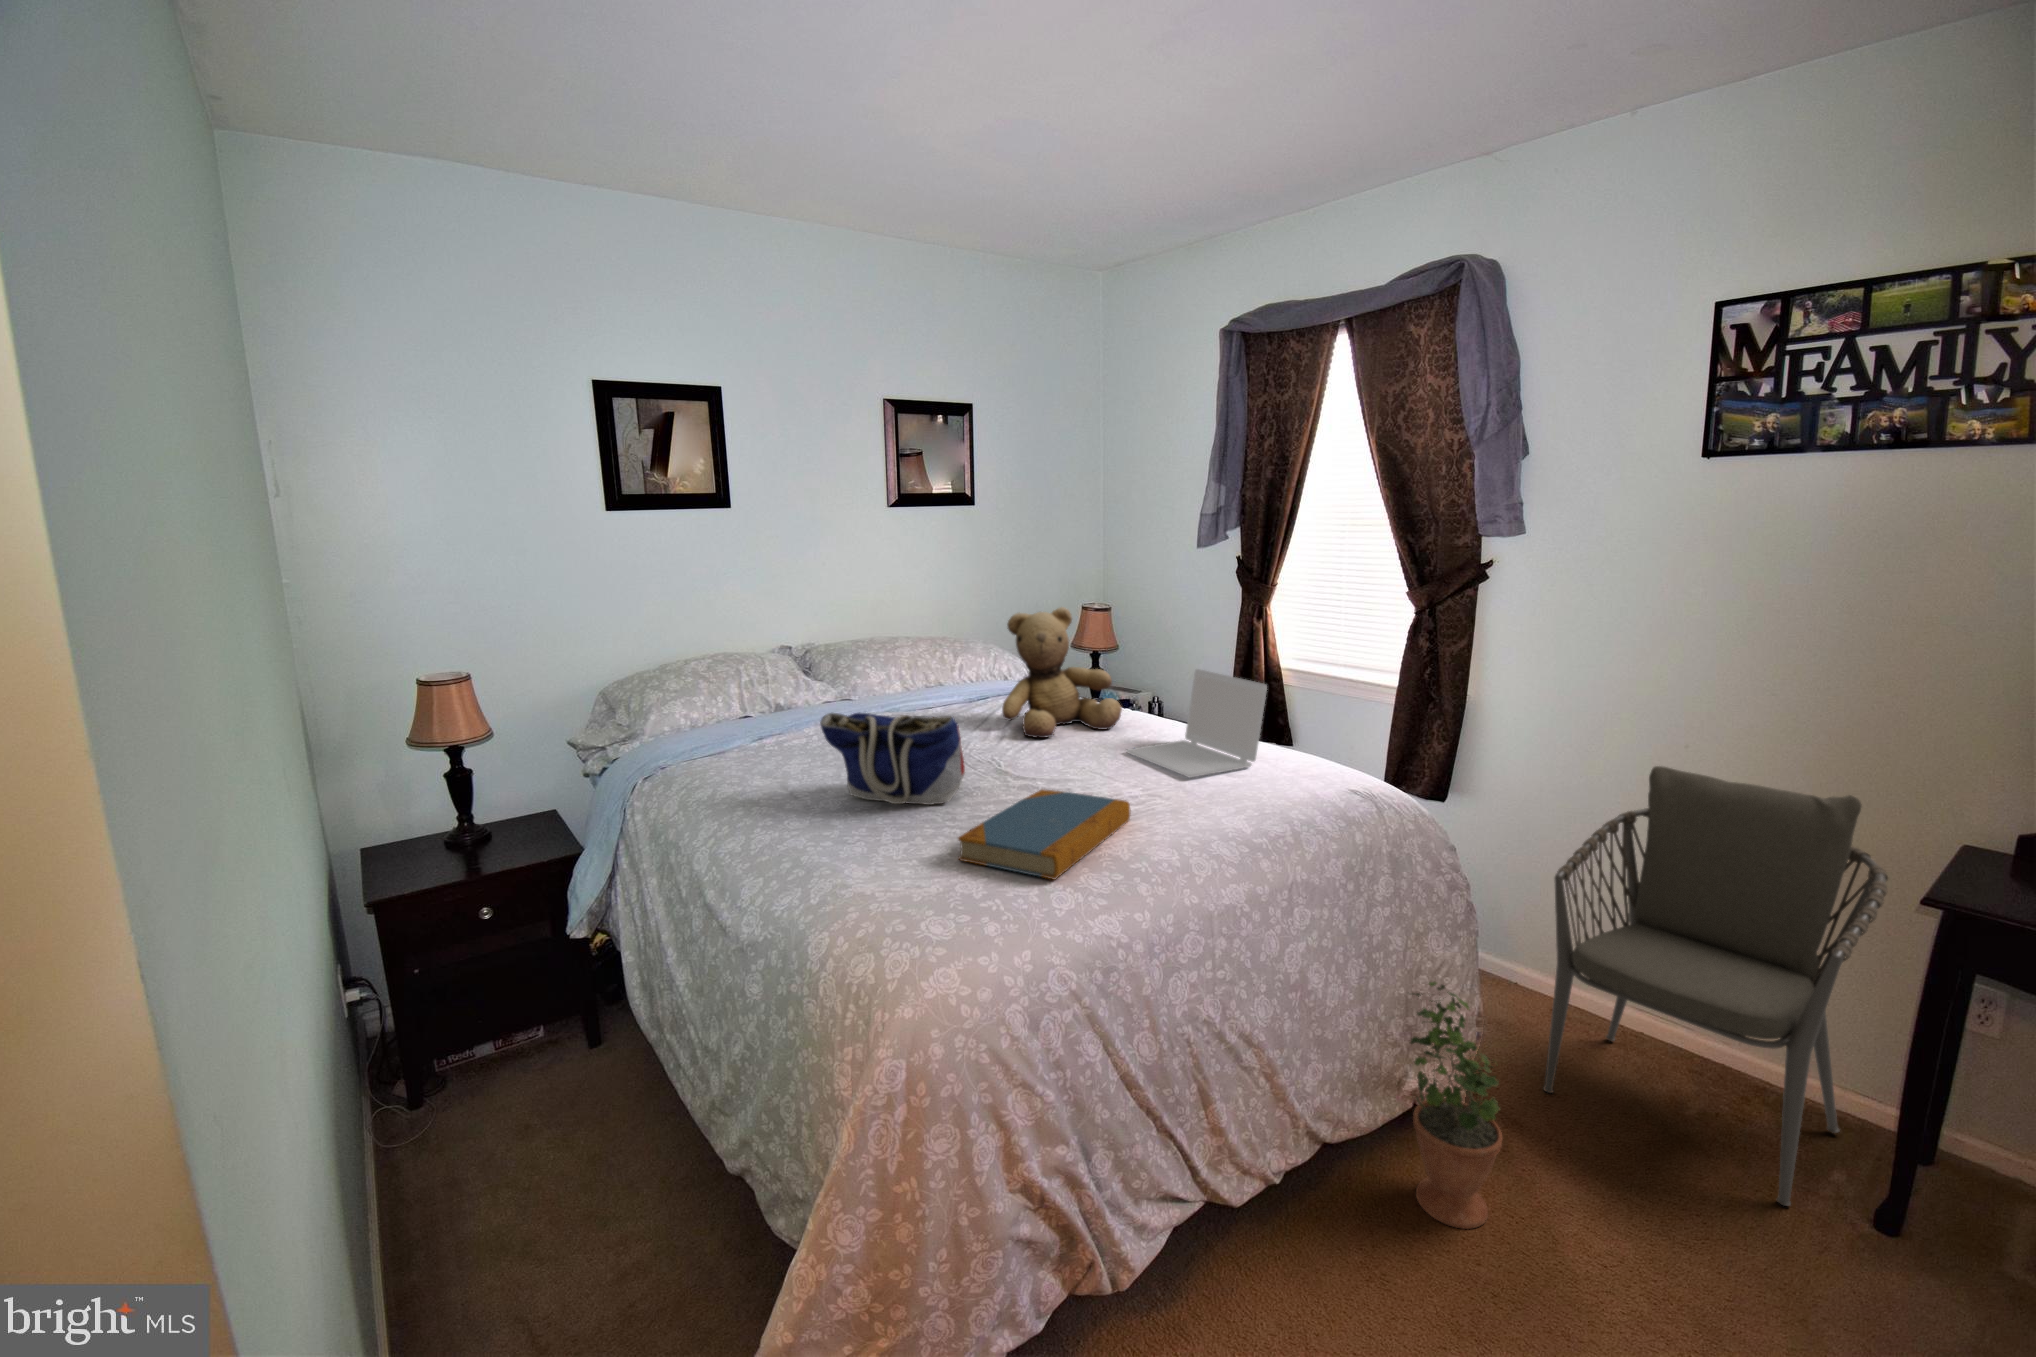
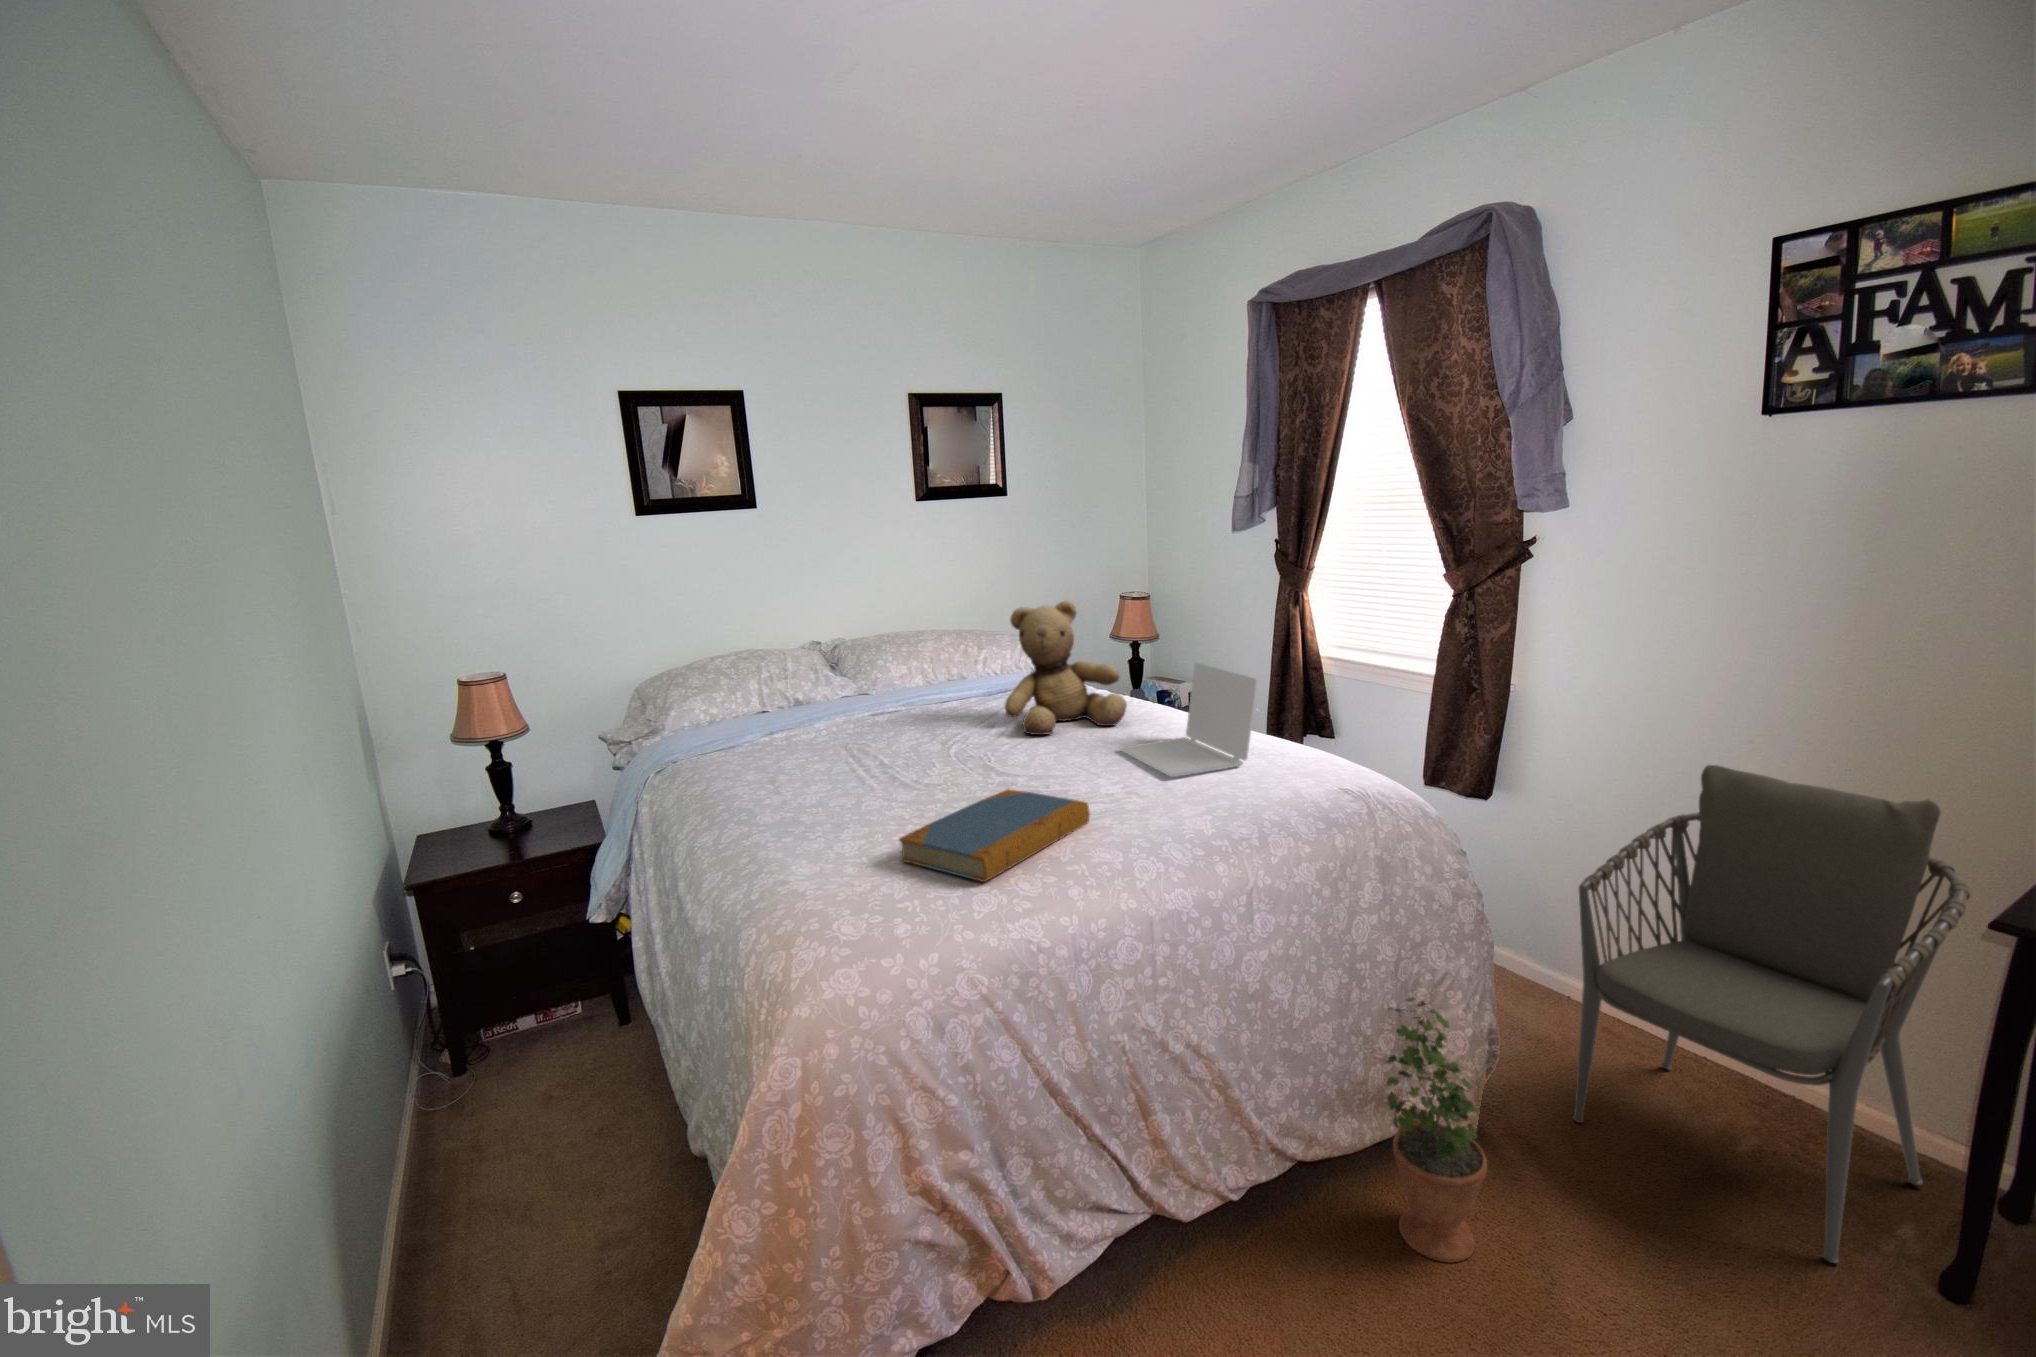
tote bag: present [820,712,965,805] -> none [792,712,939,804]

